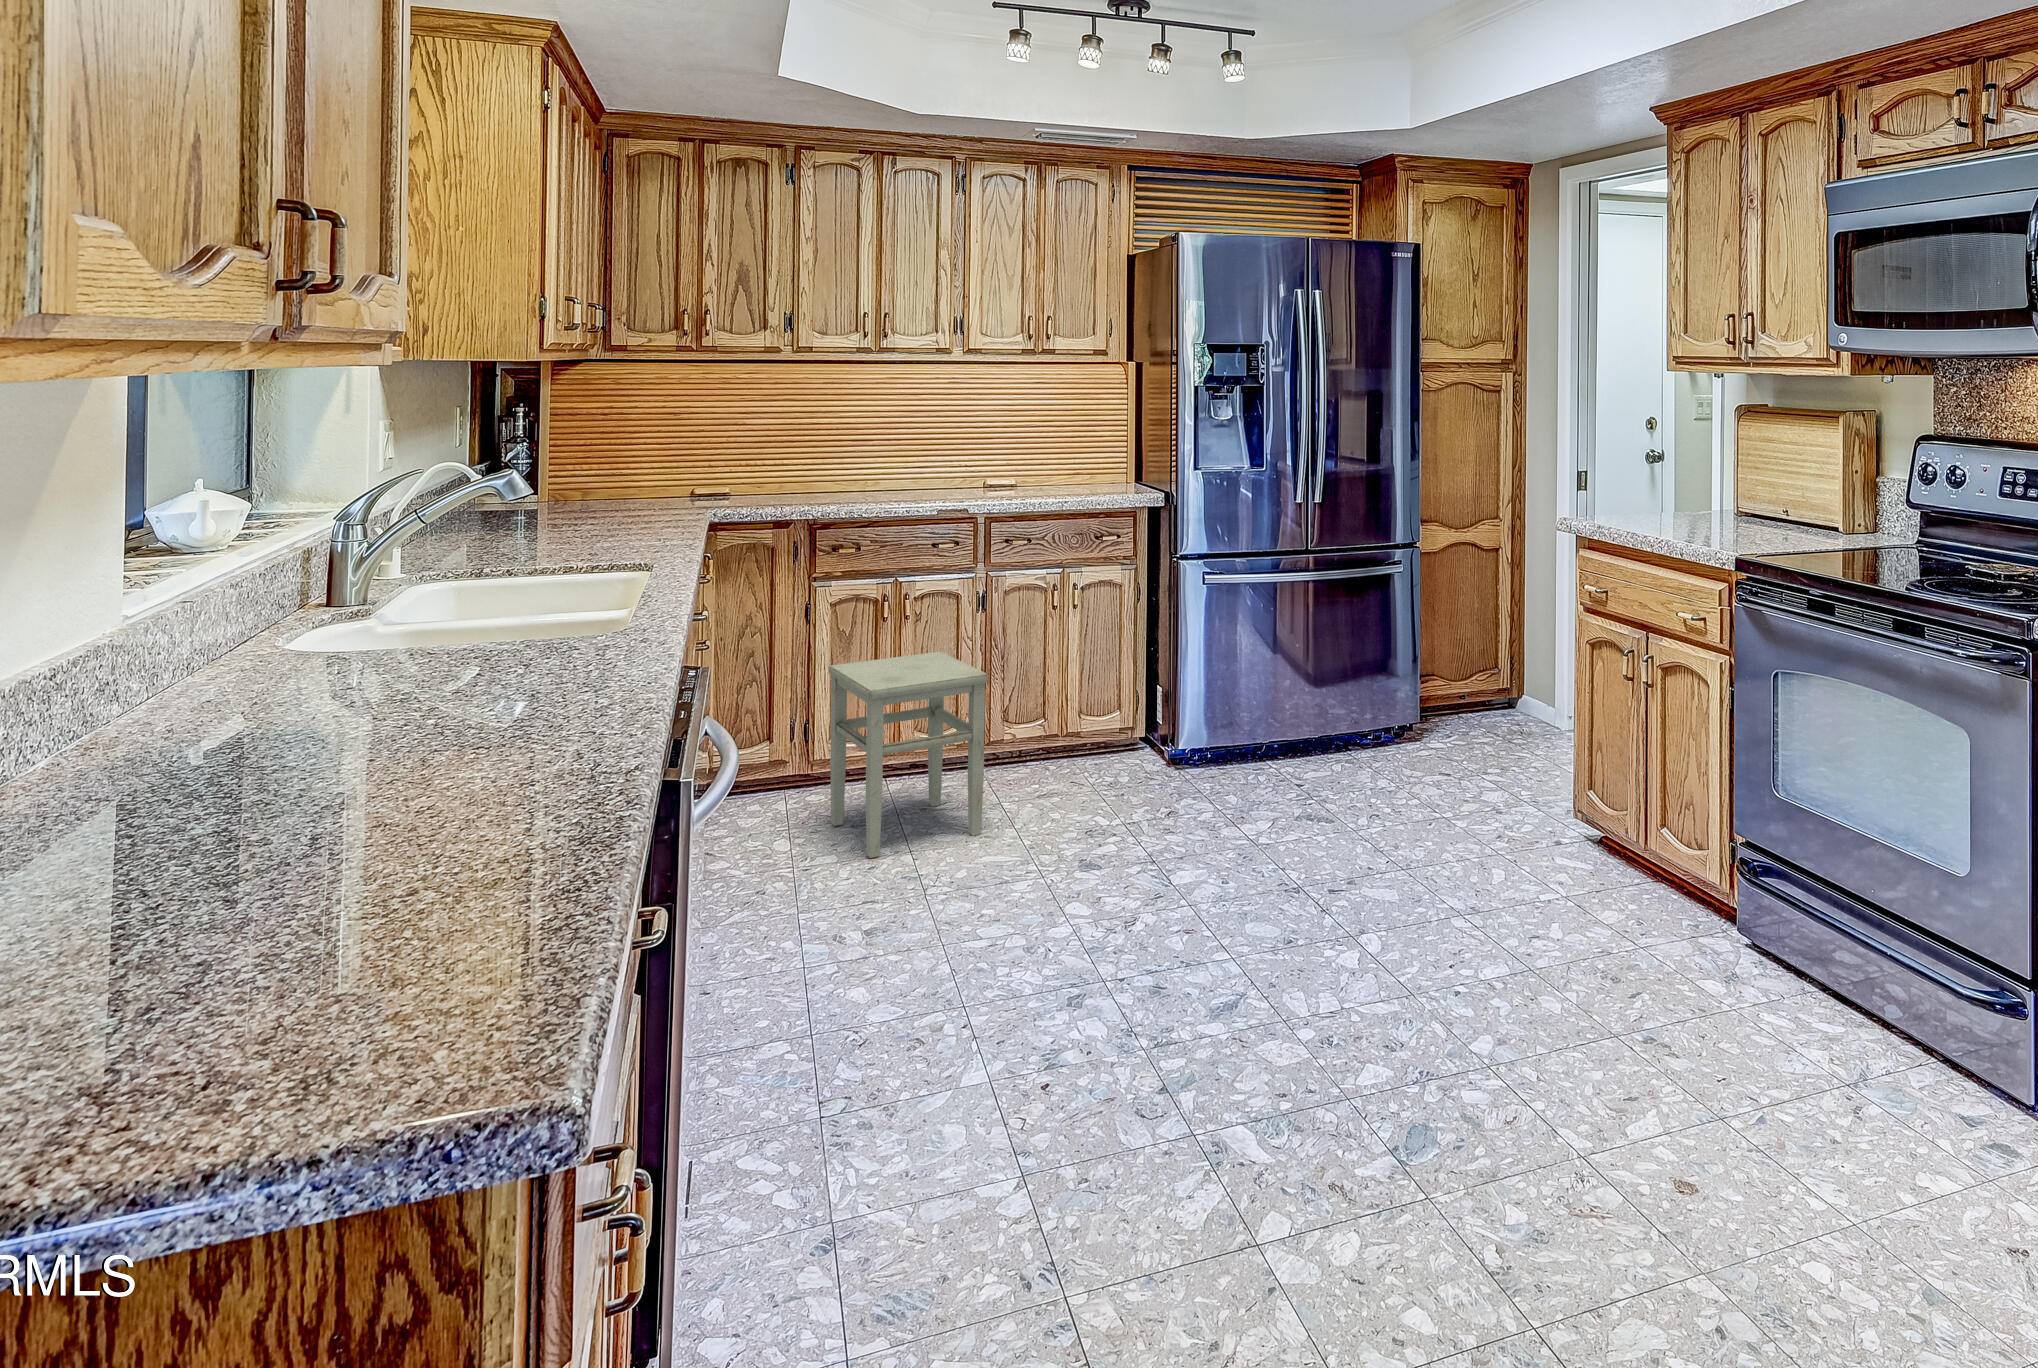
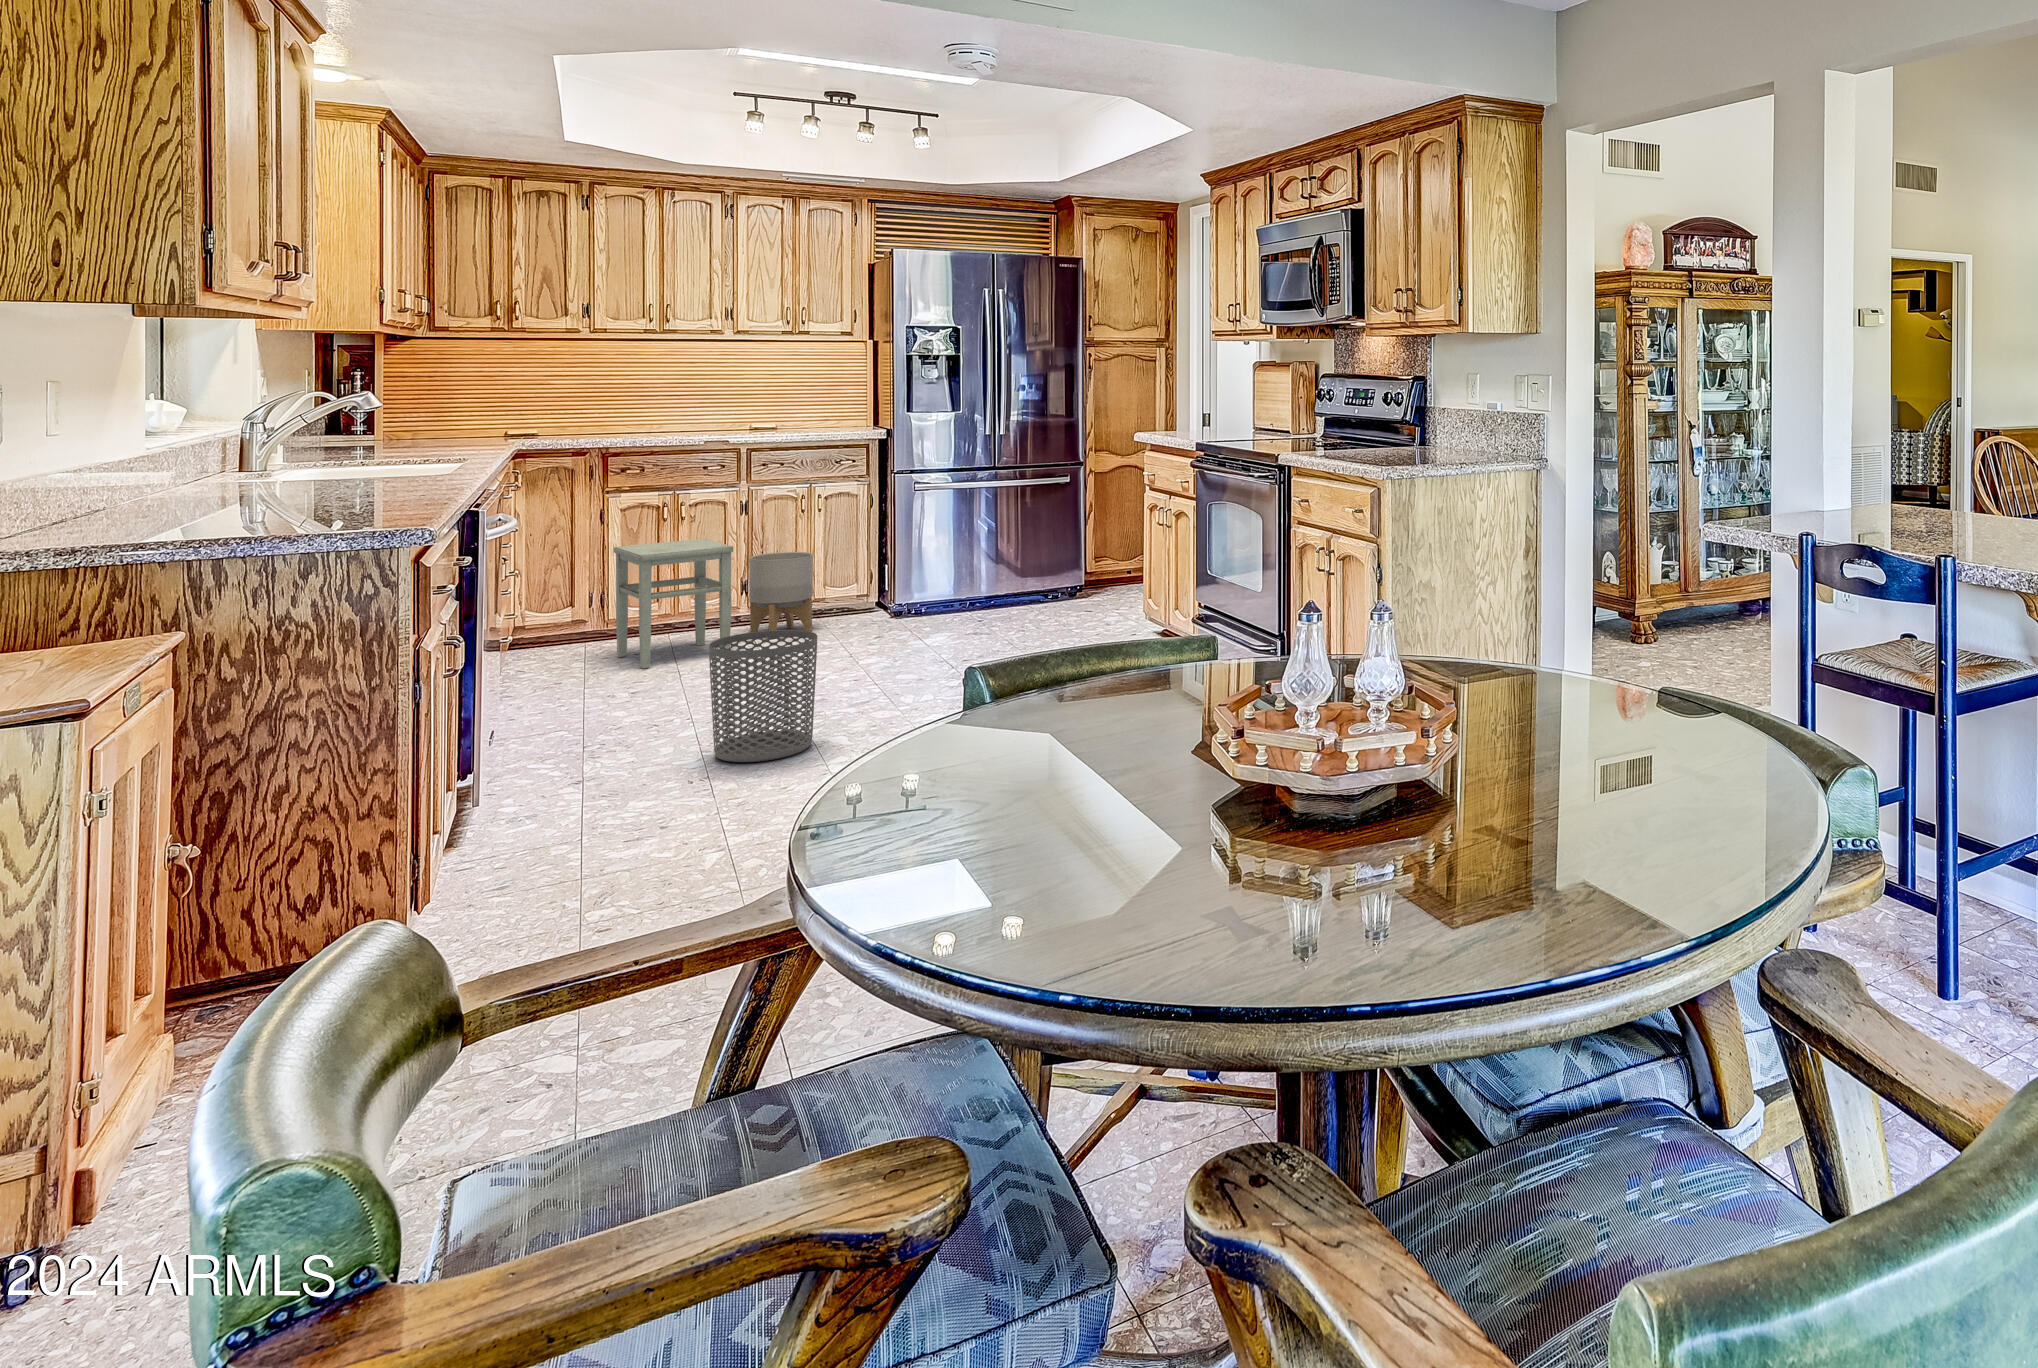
planter: none [995,666,1078,799] -> present [749,552,813,632]
waste bin: none [1036,905,1211,1187] -> present [709,630,817,762]

